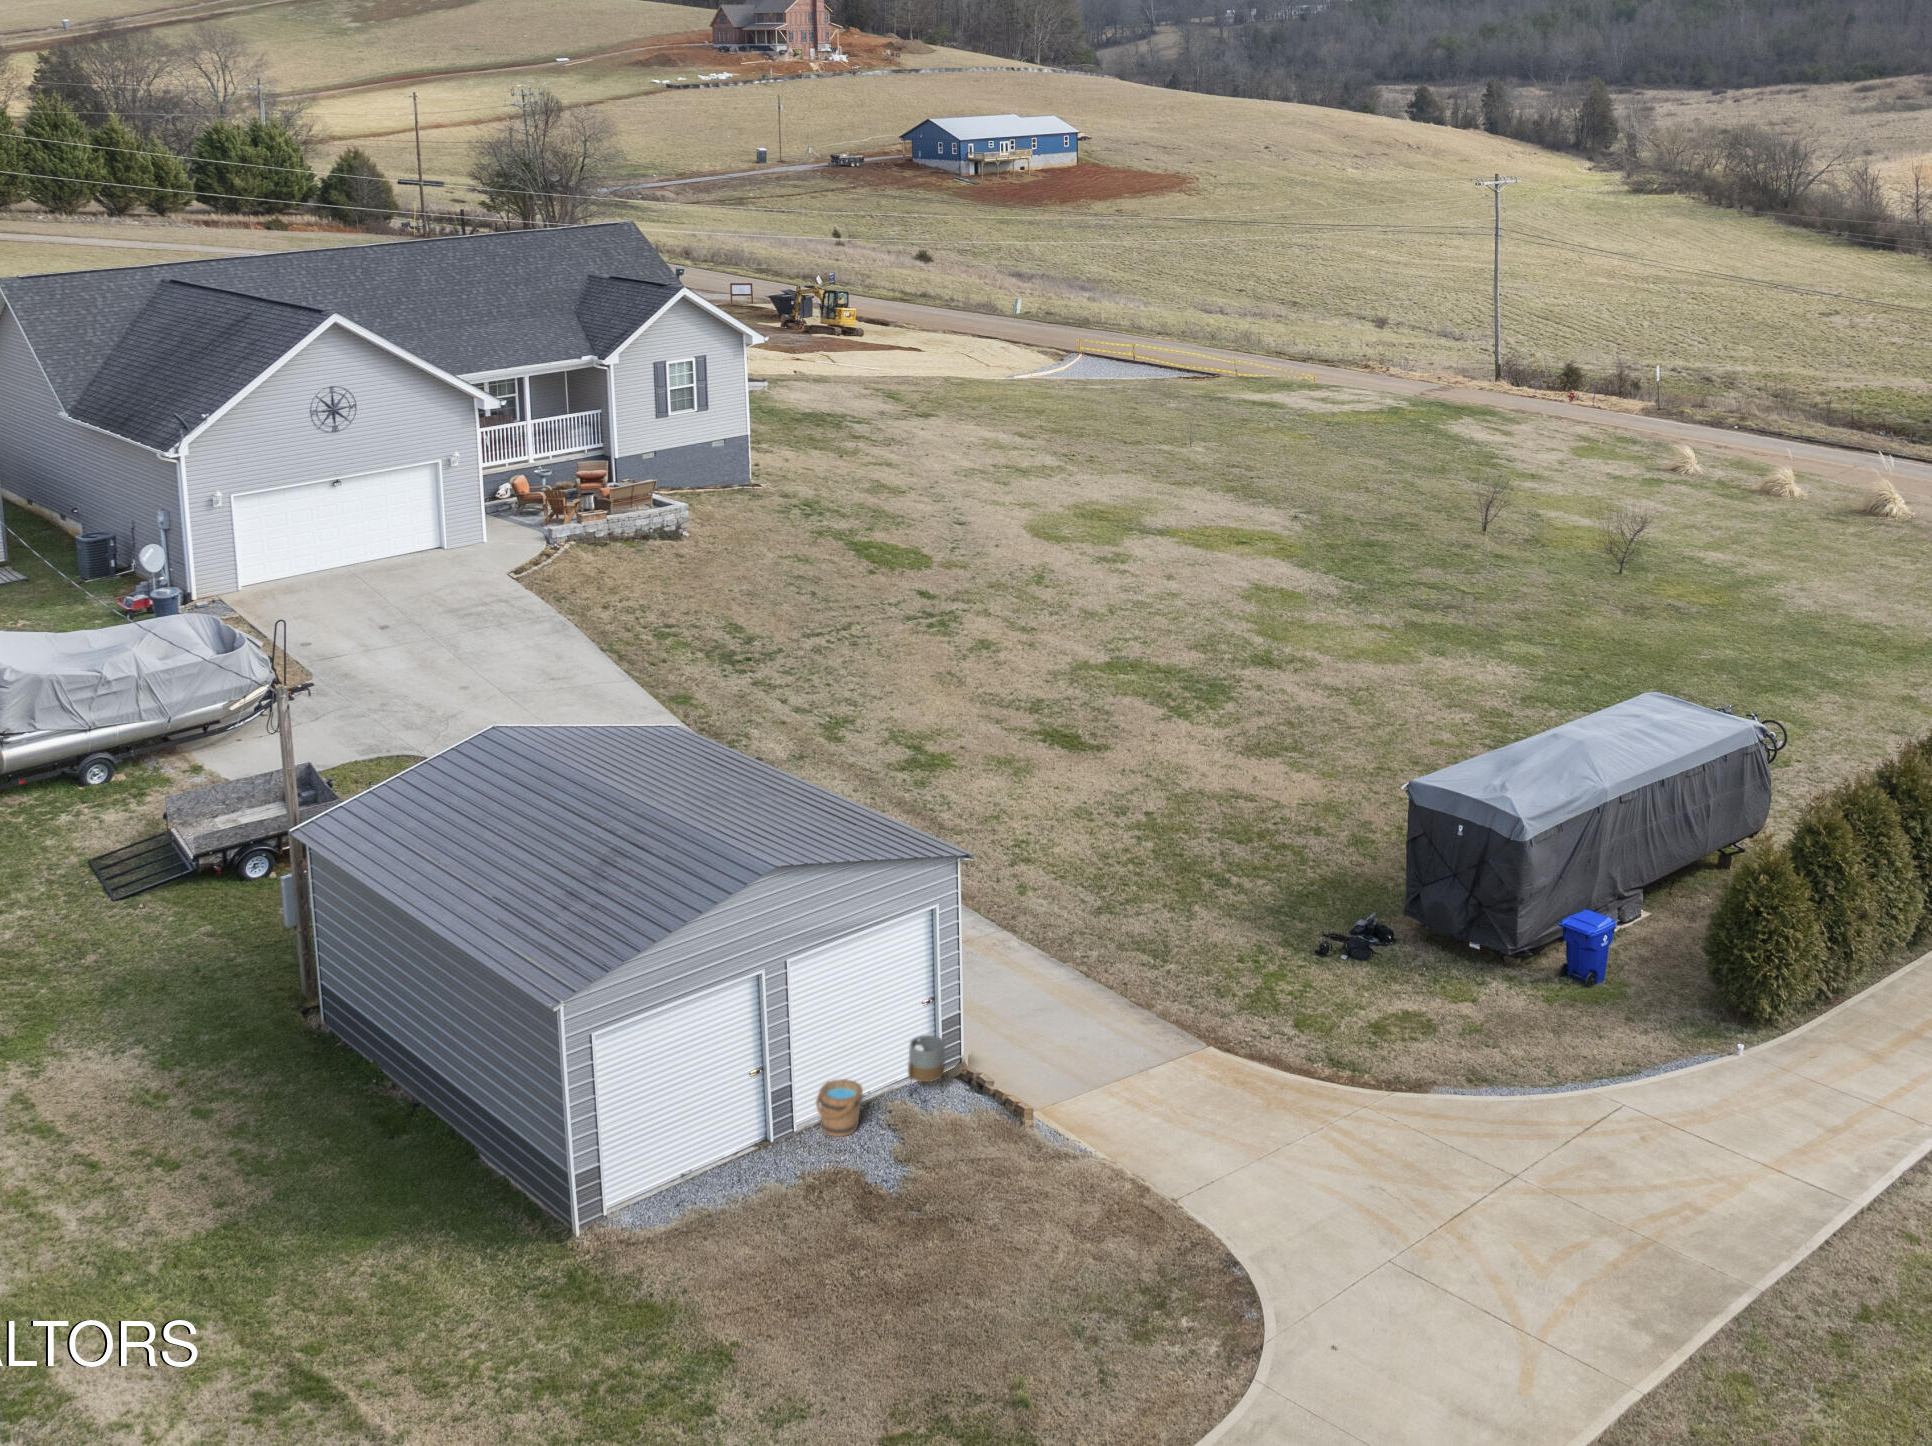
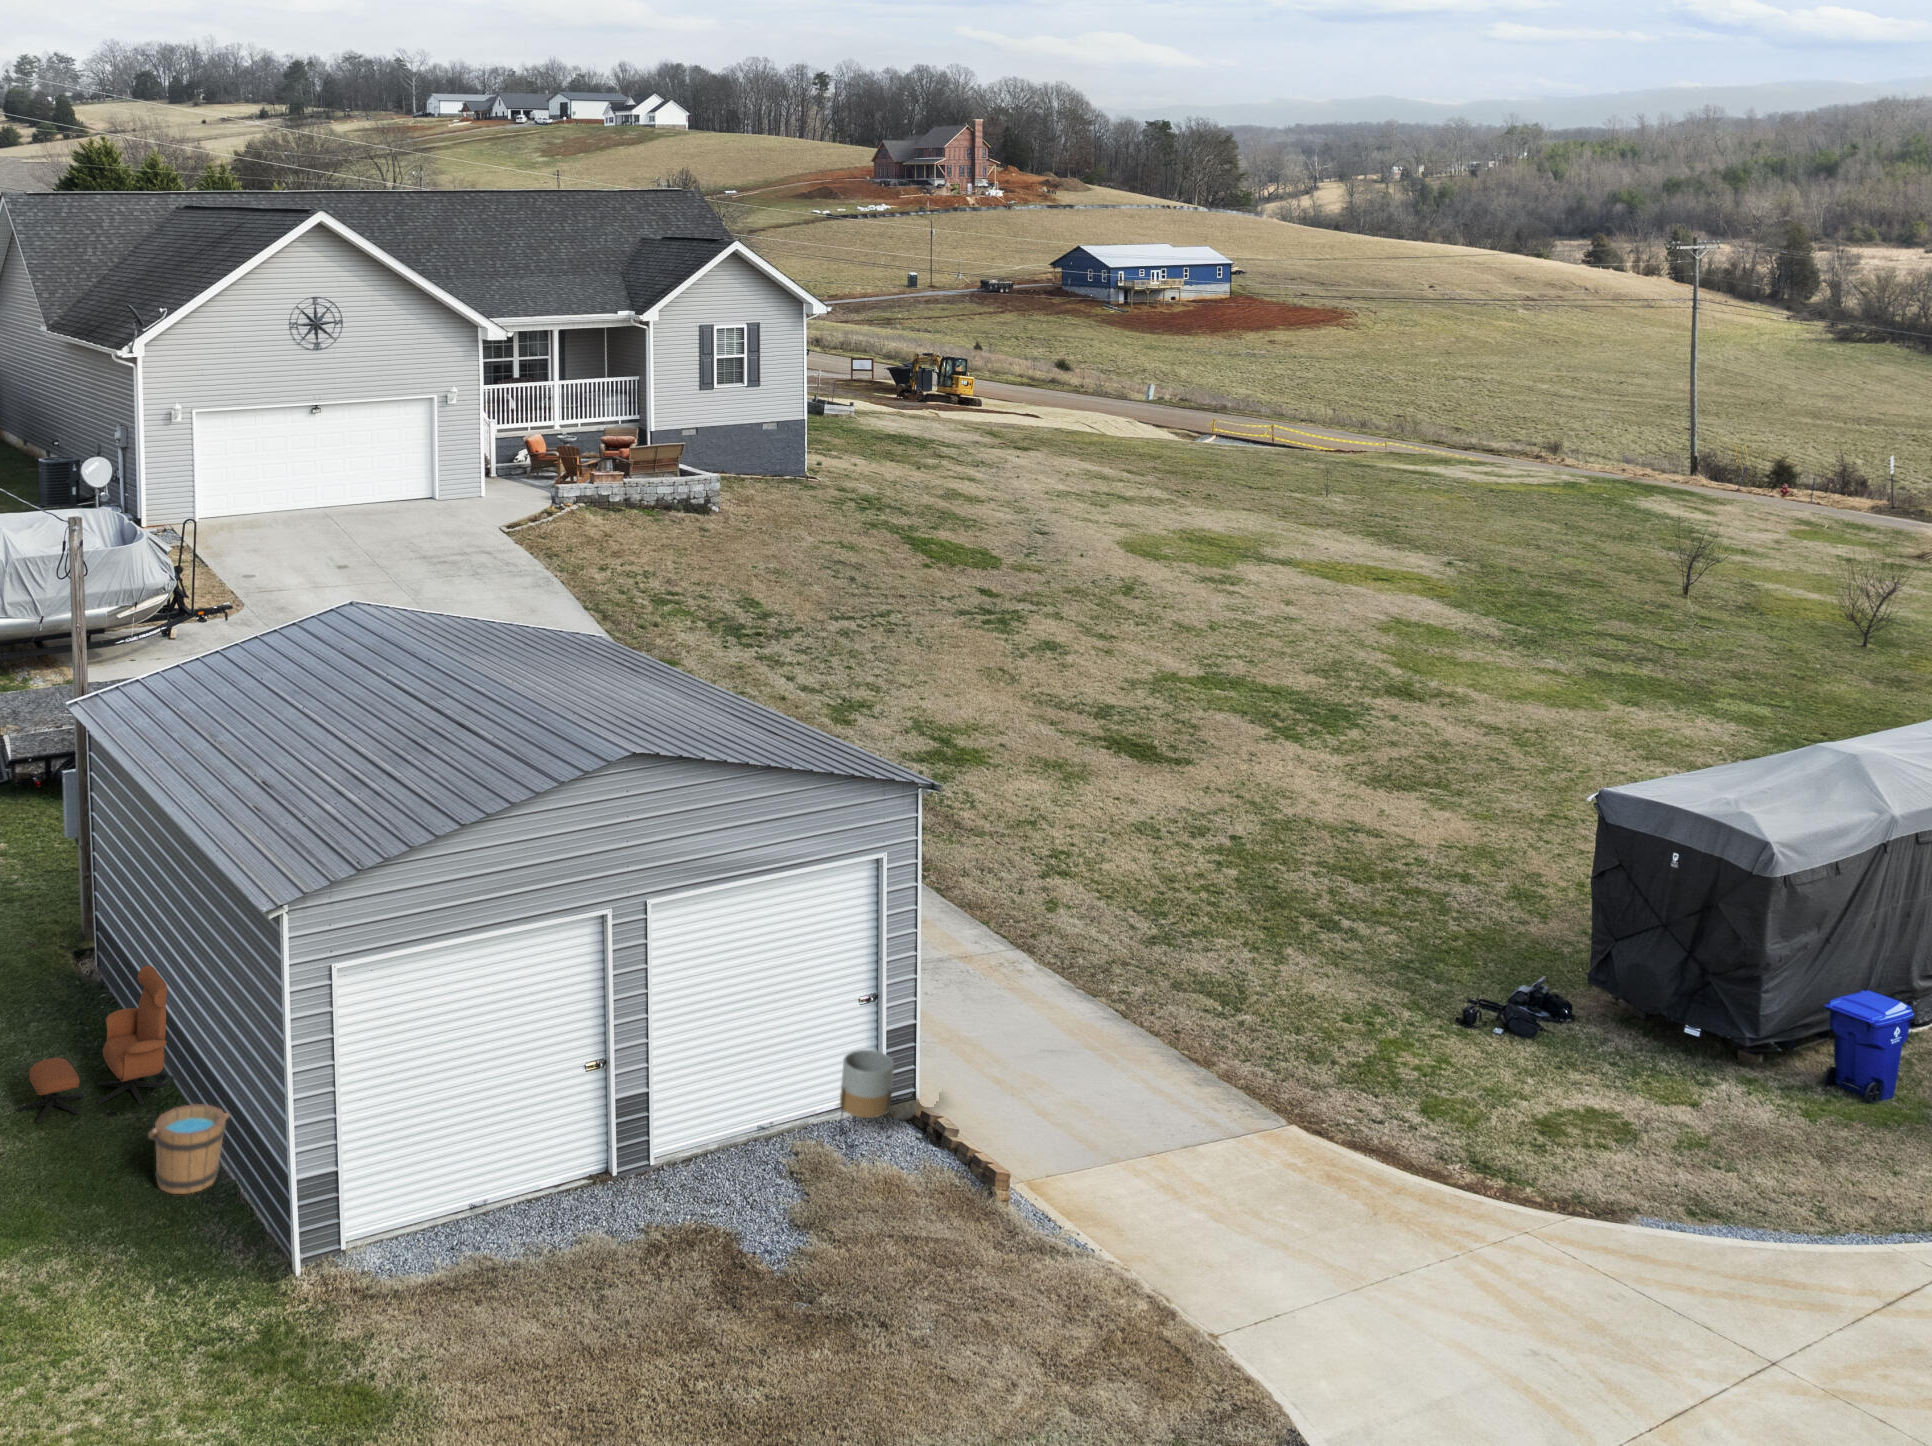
lounge chair: none [309,1041,417,1164] -> present [17,965,168,1123]
bucket: present [816,1079,863,1137] -> present [148,1104,230,1194]

